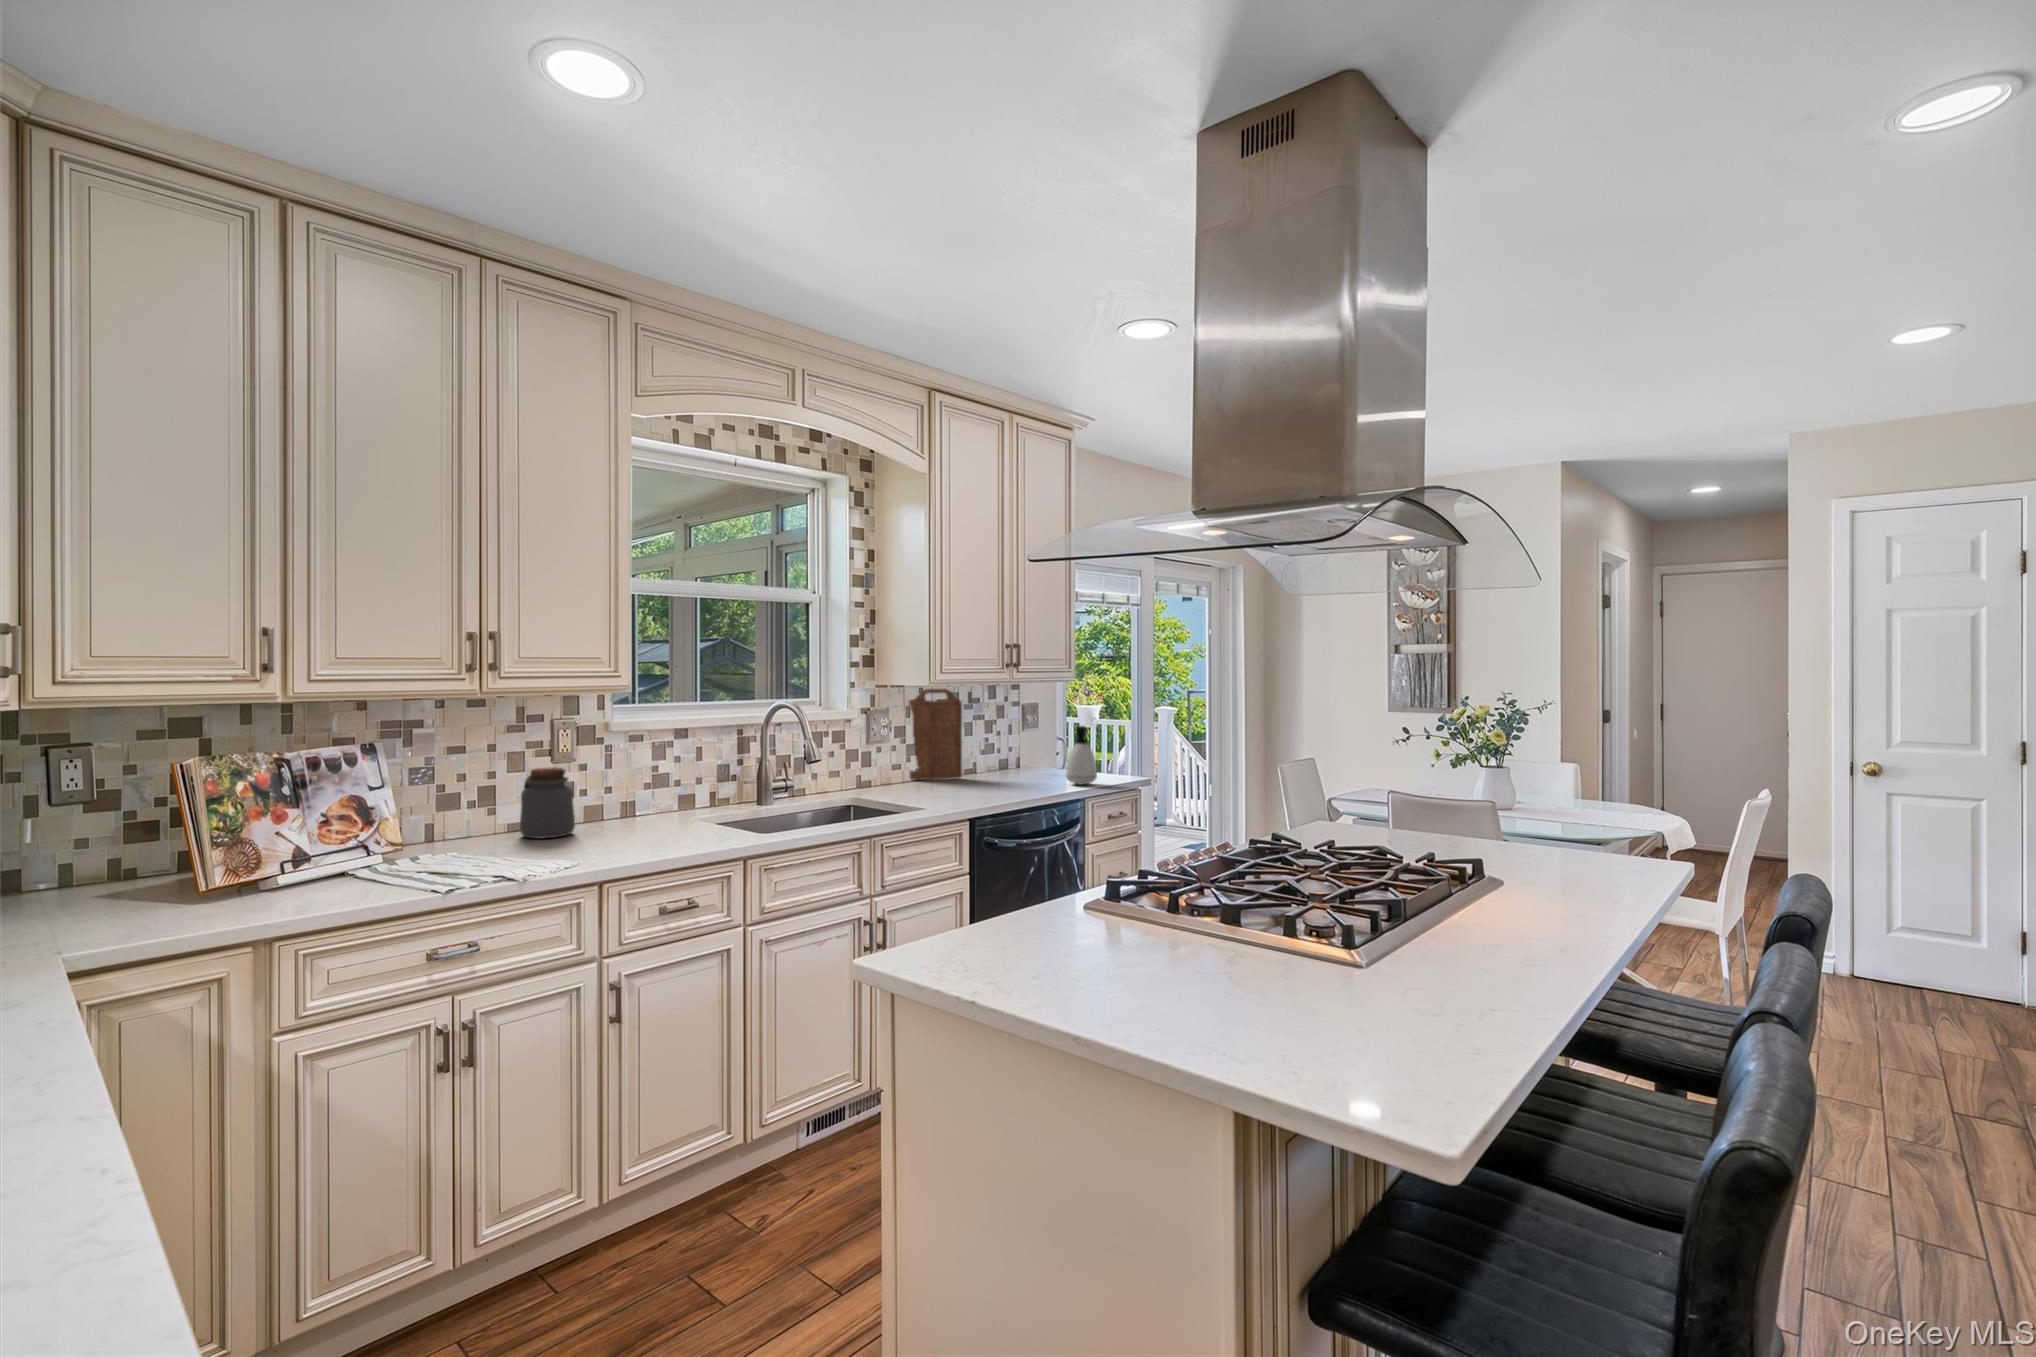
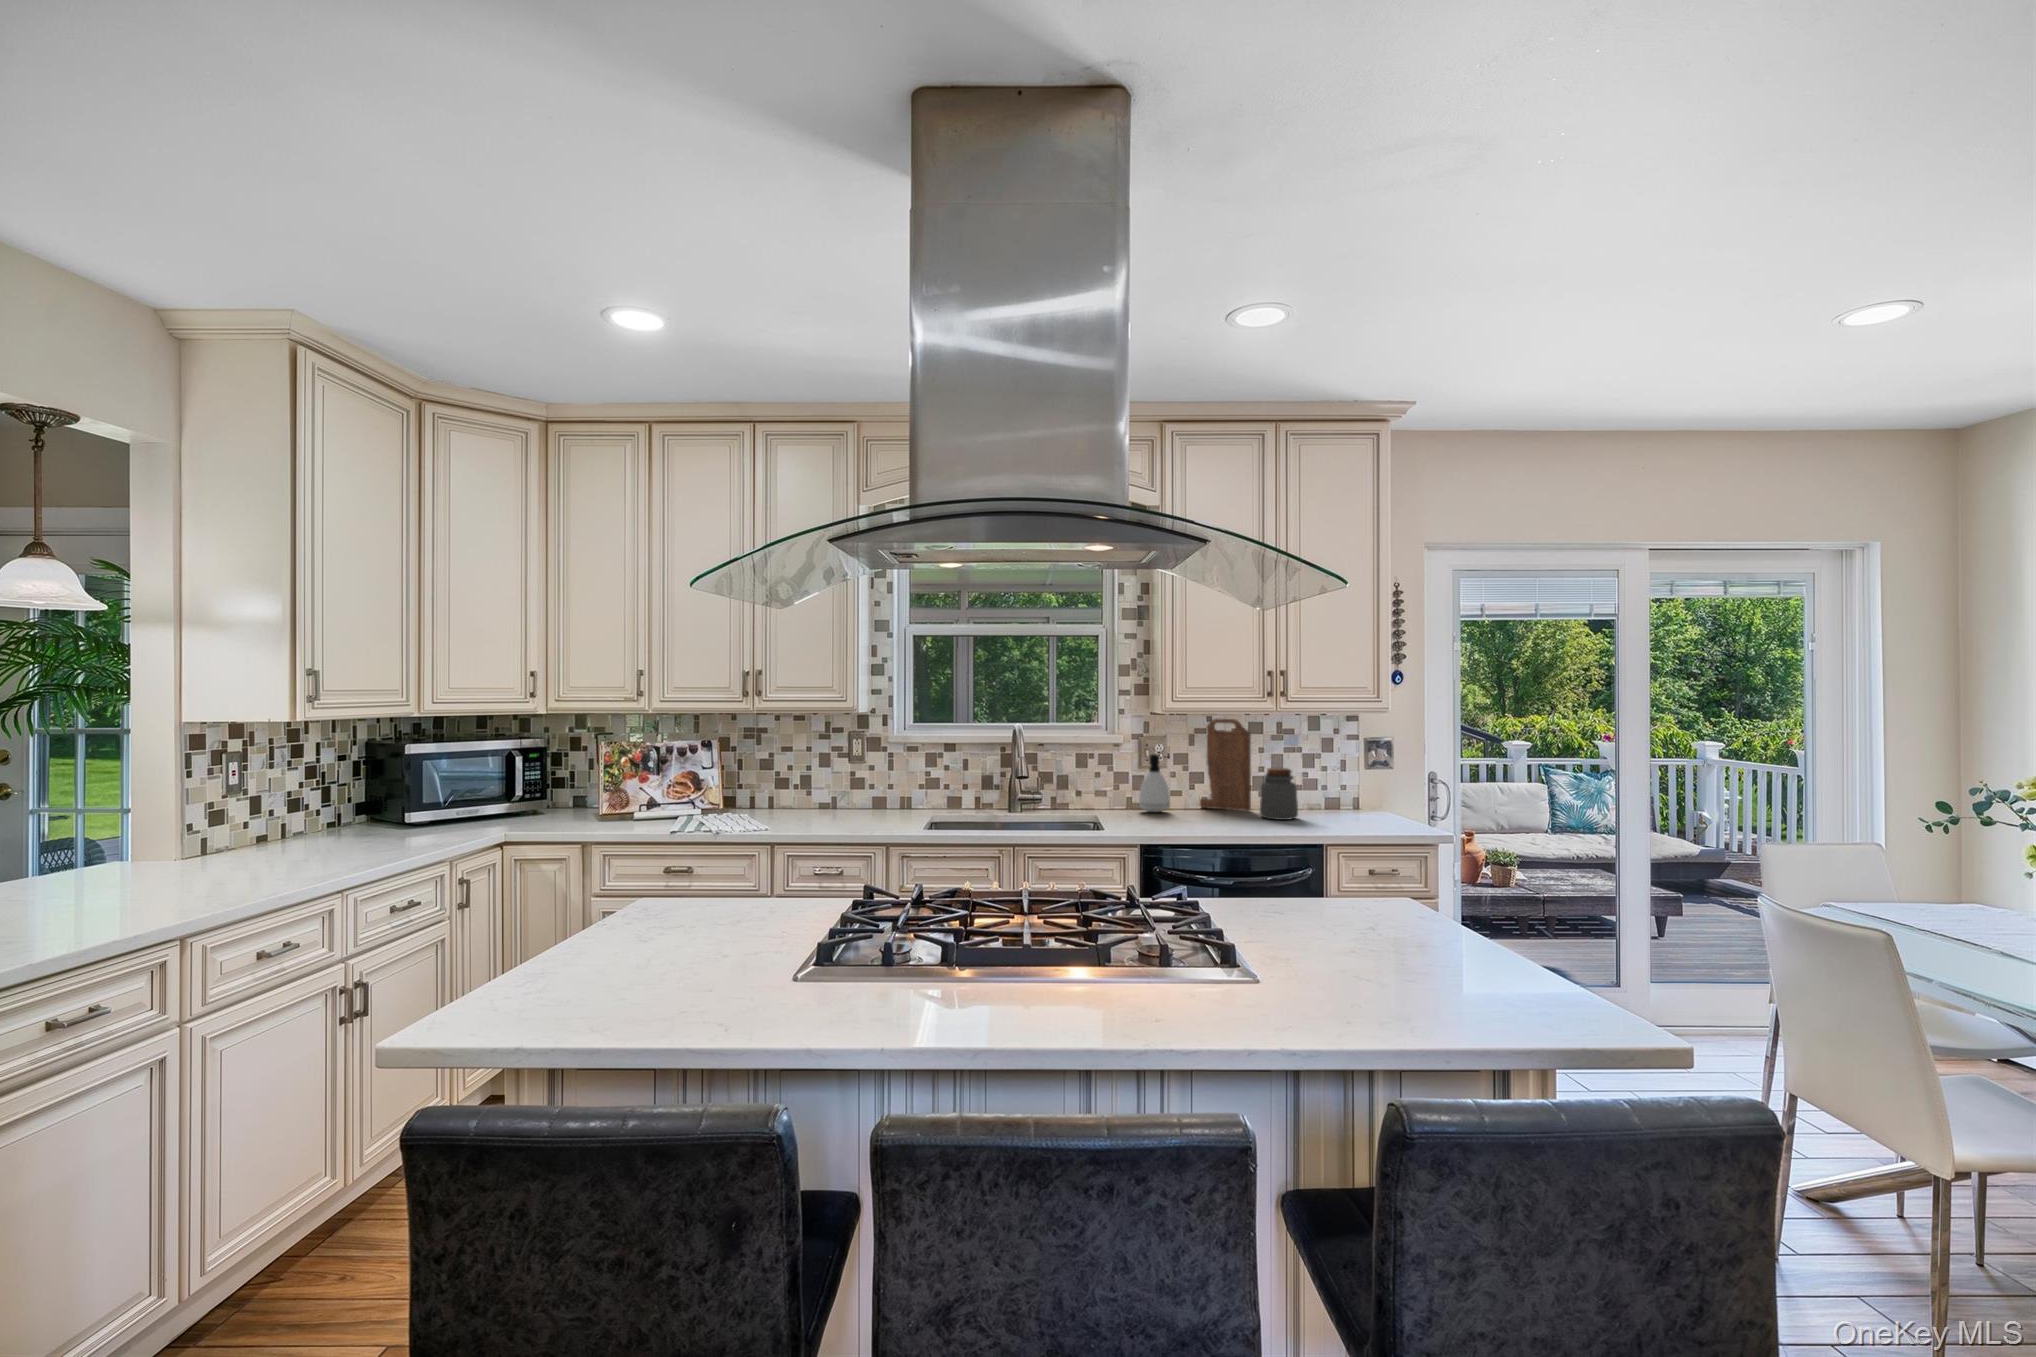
soap dispenser: present [1066,726,1097,785] -> present [1139,754,1170,812]
jar: present [520,767,575,839] -> present [1260,768,1298,820]

